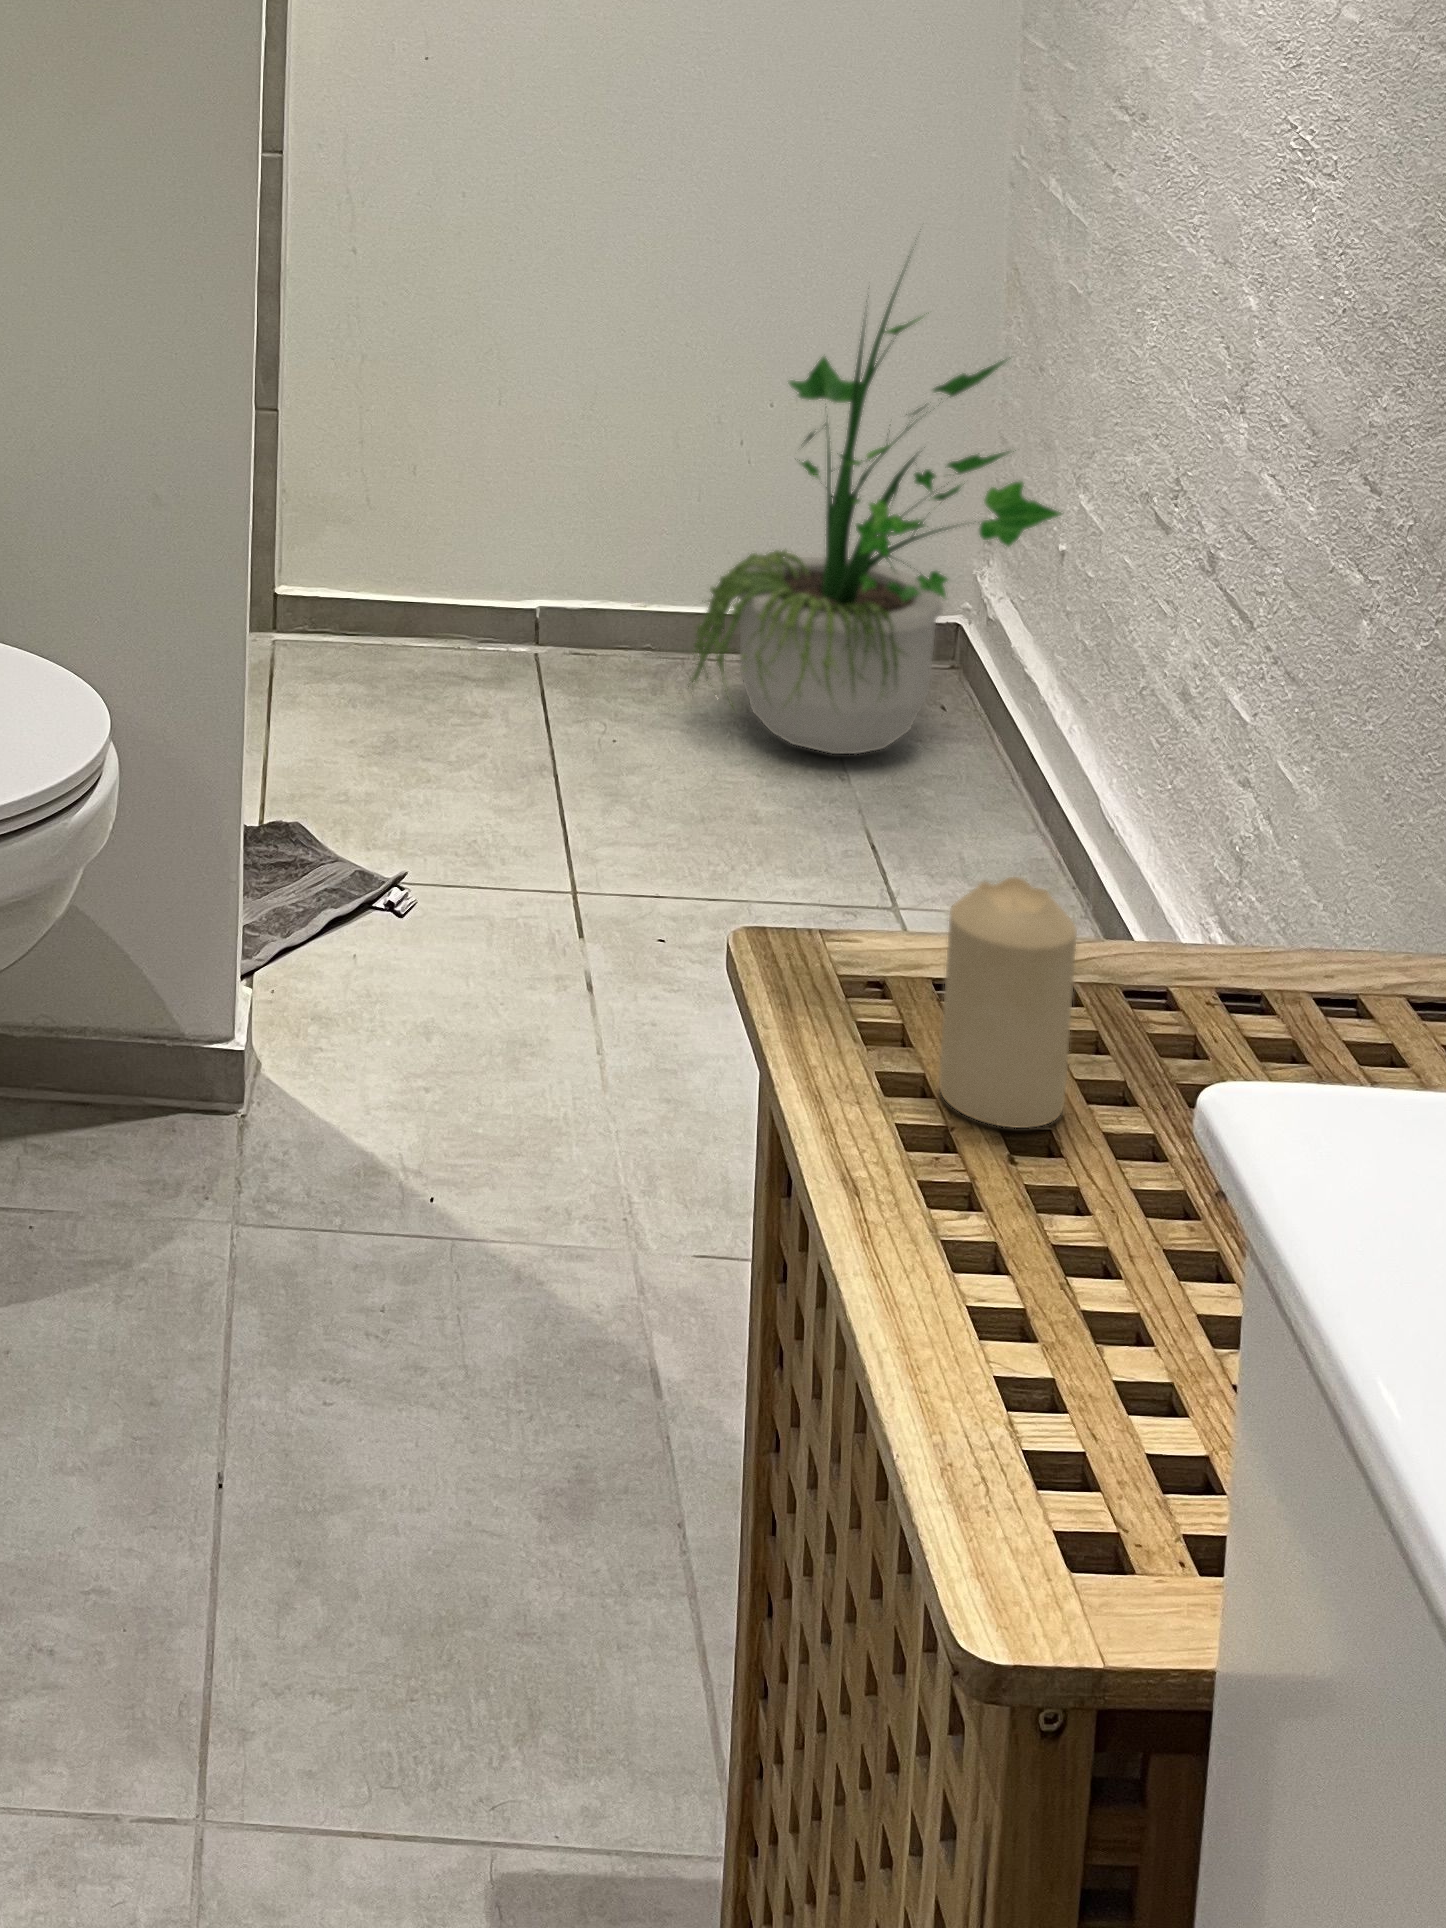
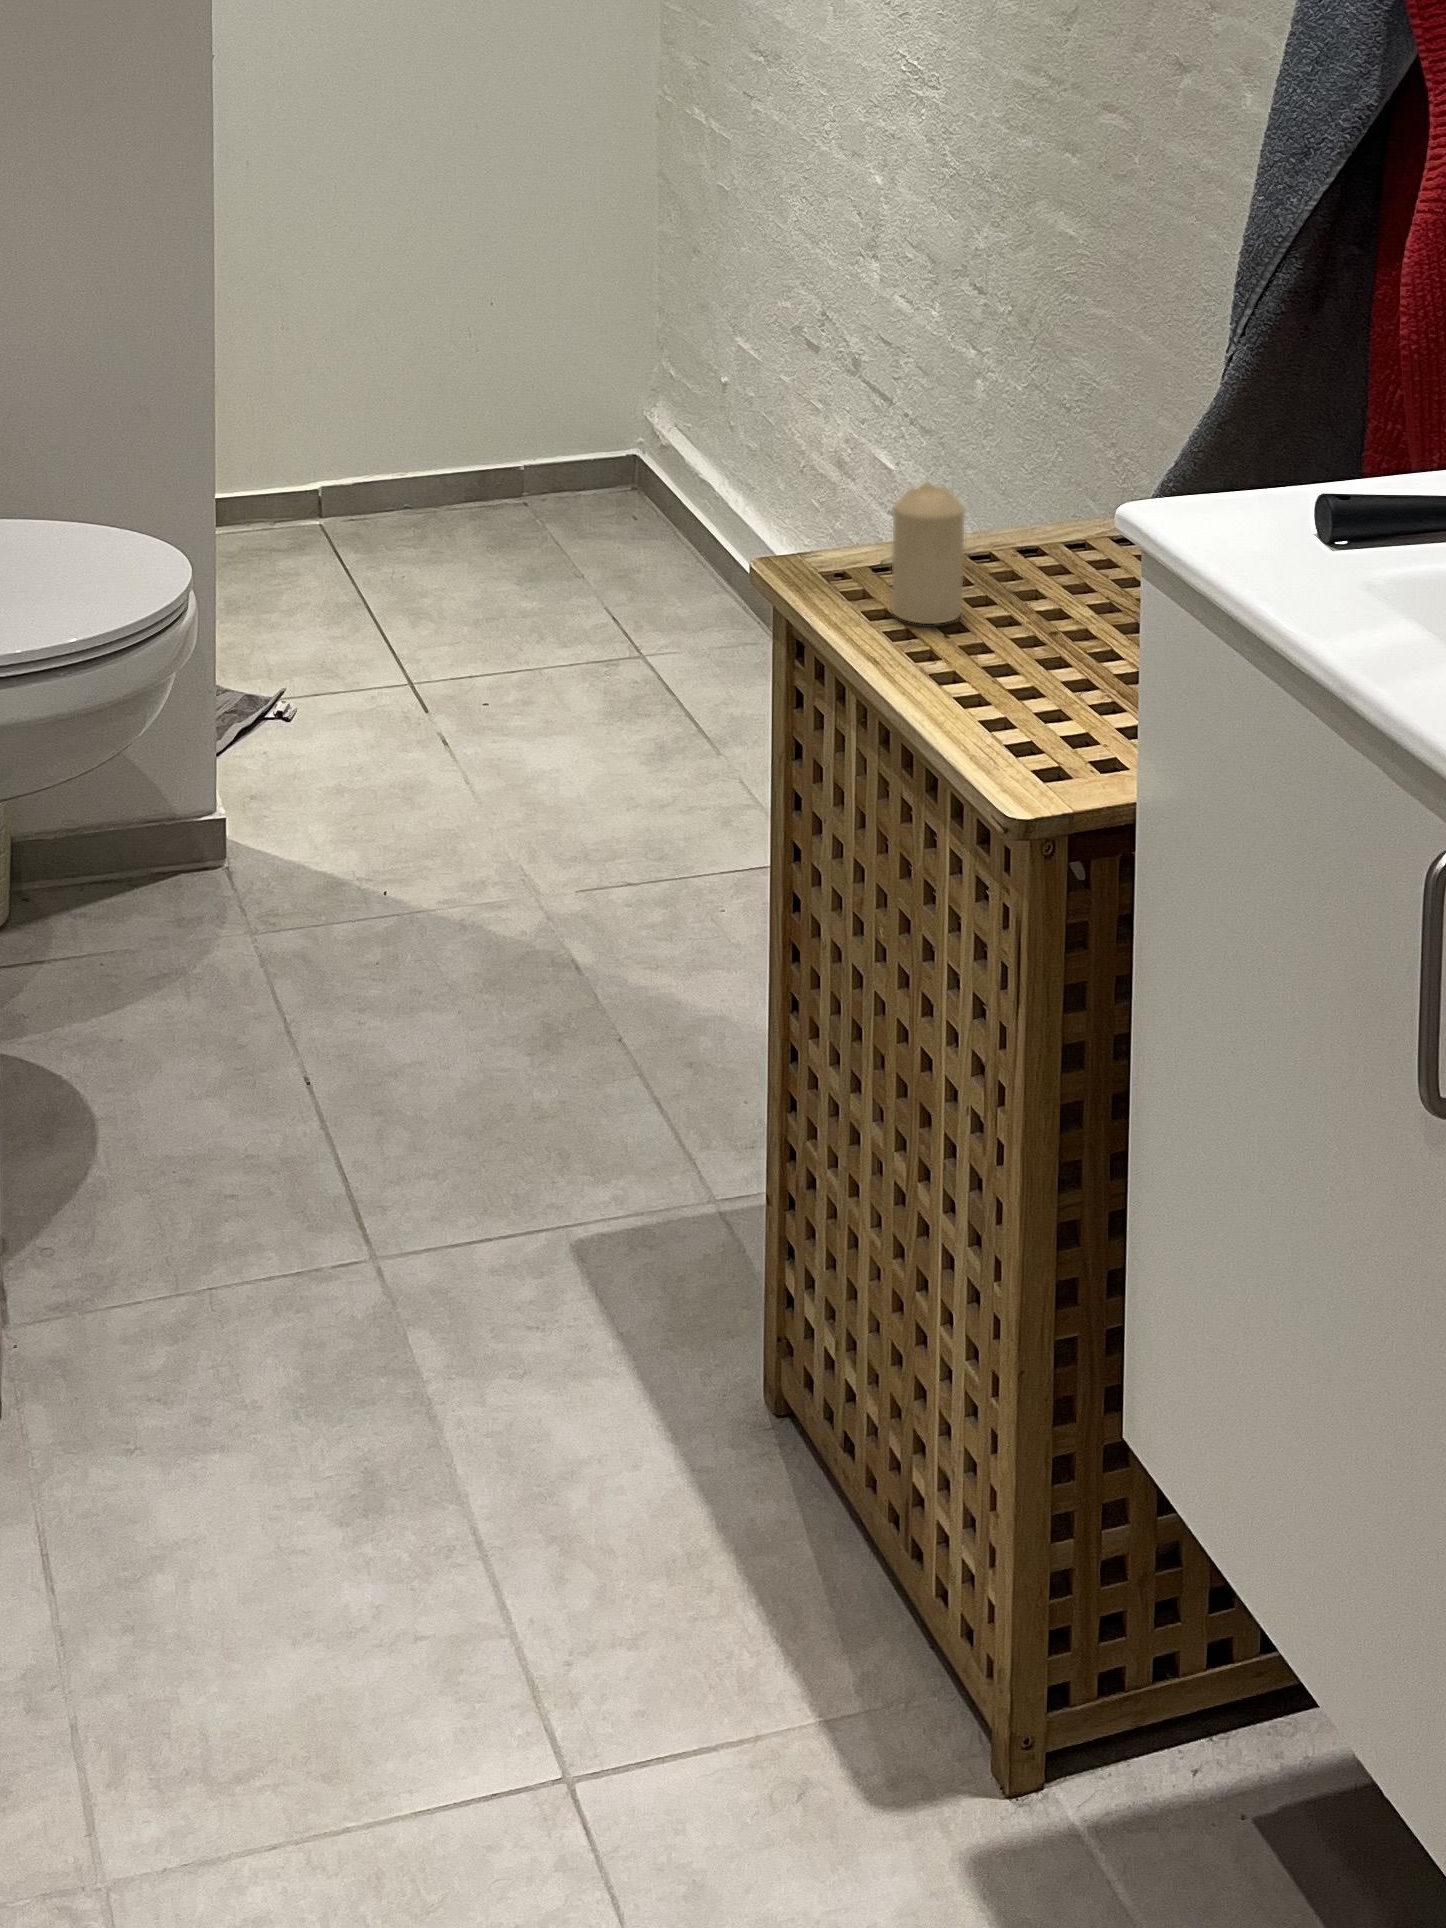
potted plant: present [688,244,1061,754] -> none [450,148,732,565]

